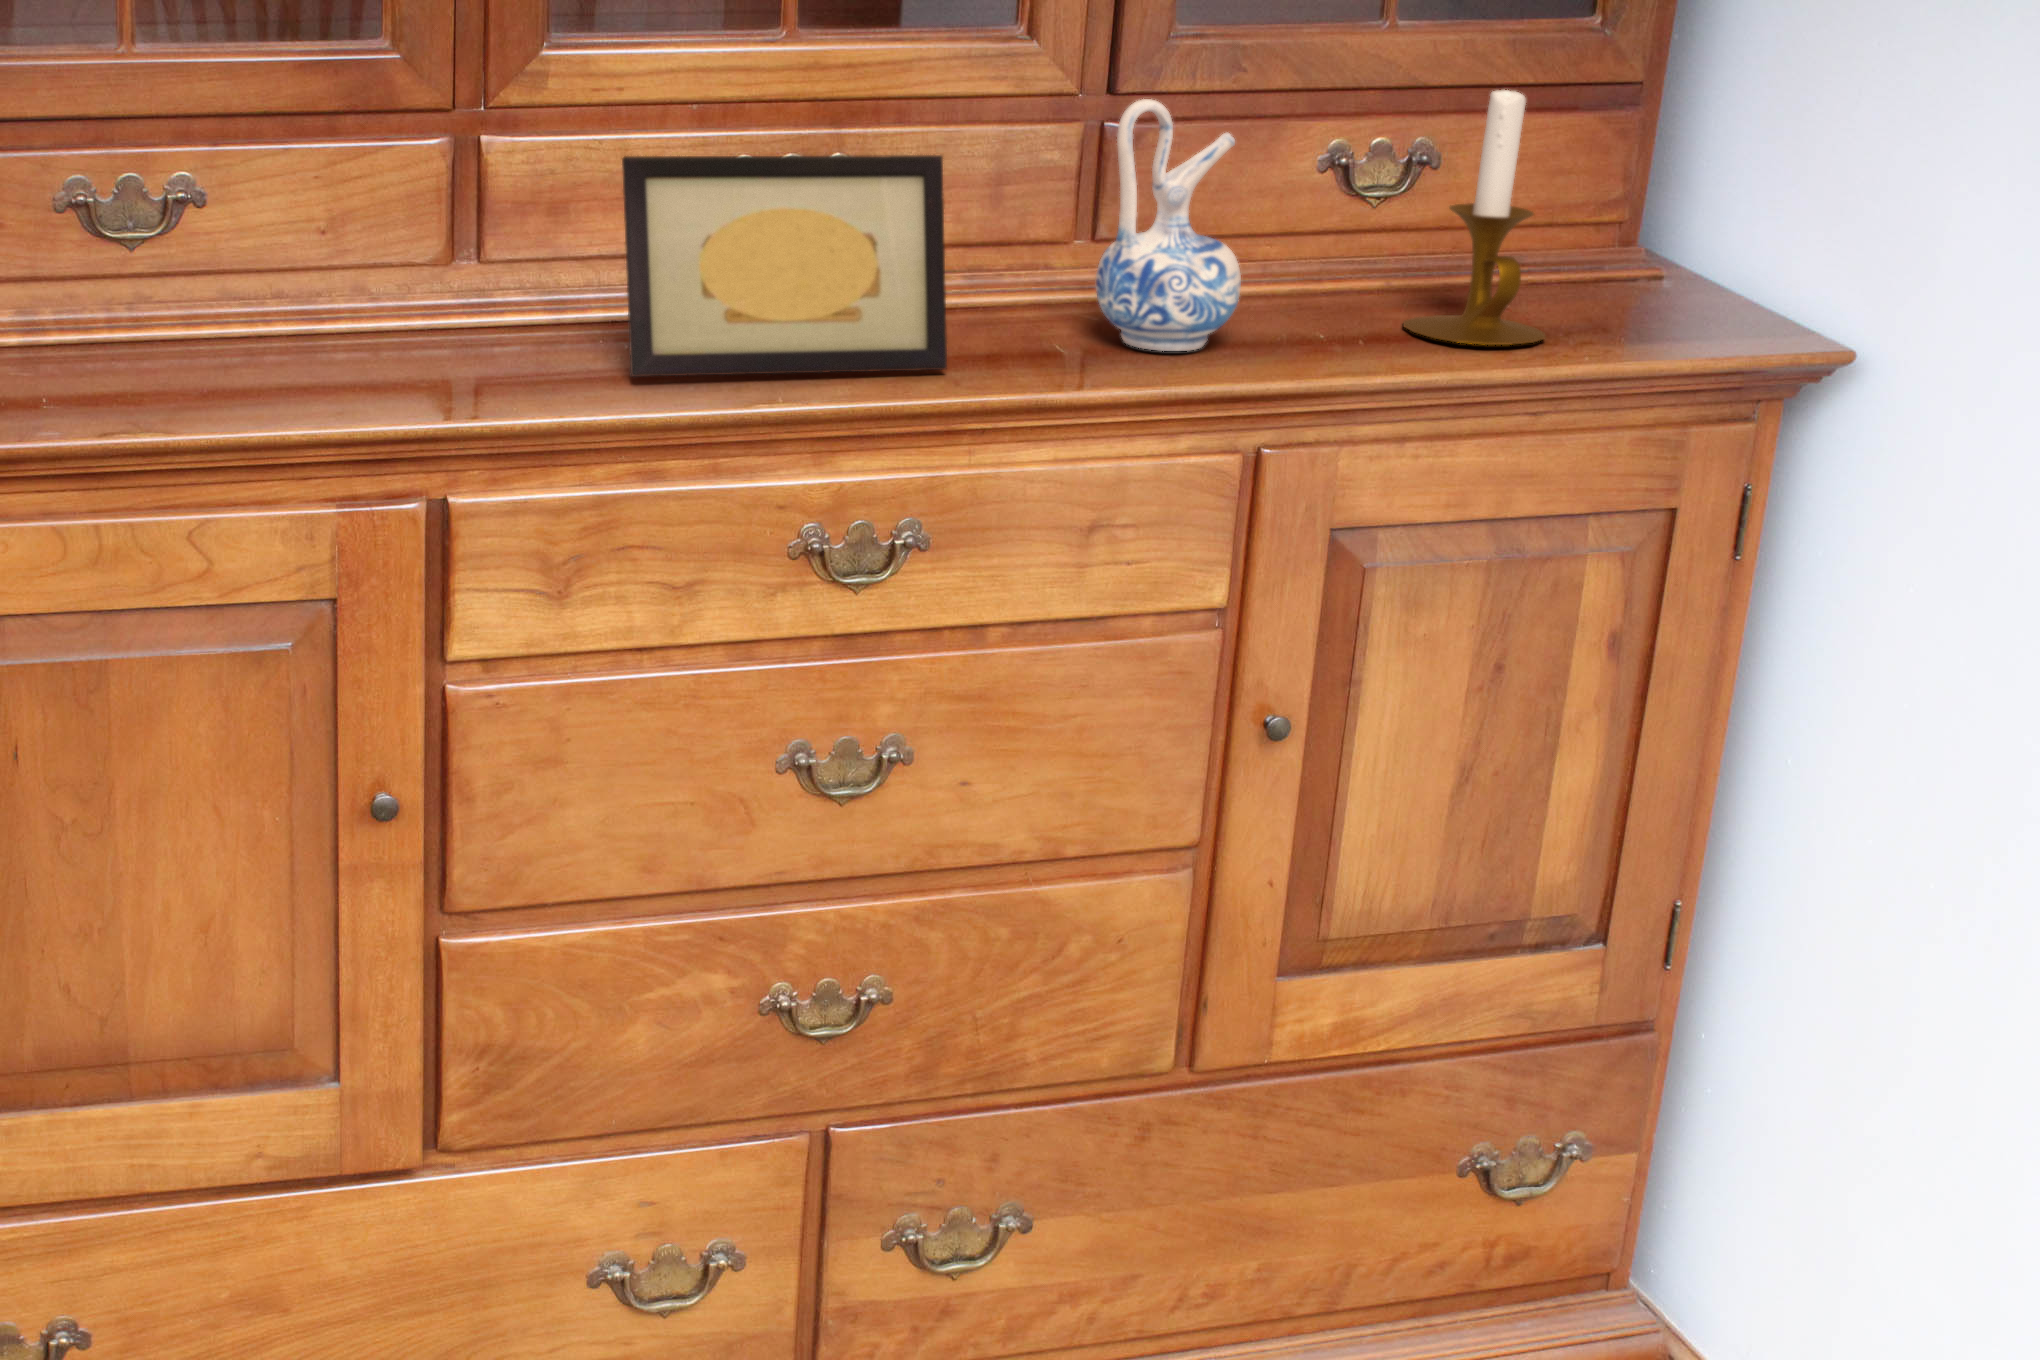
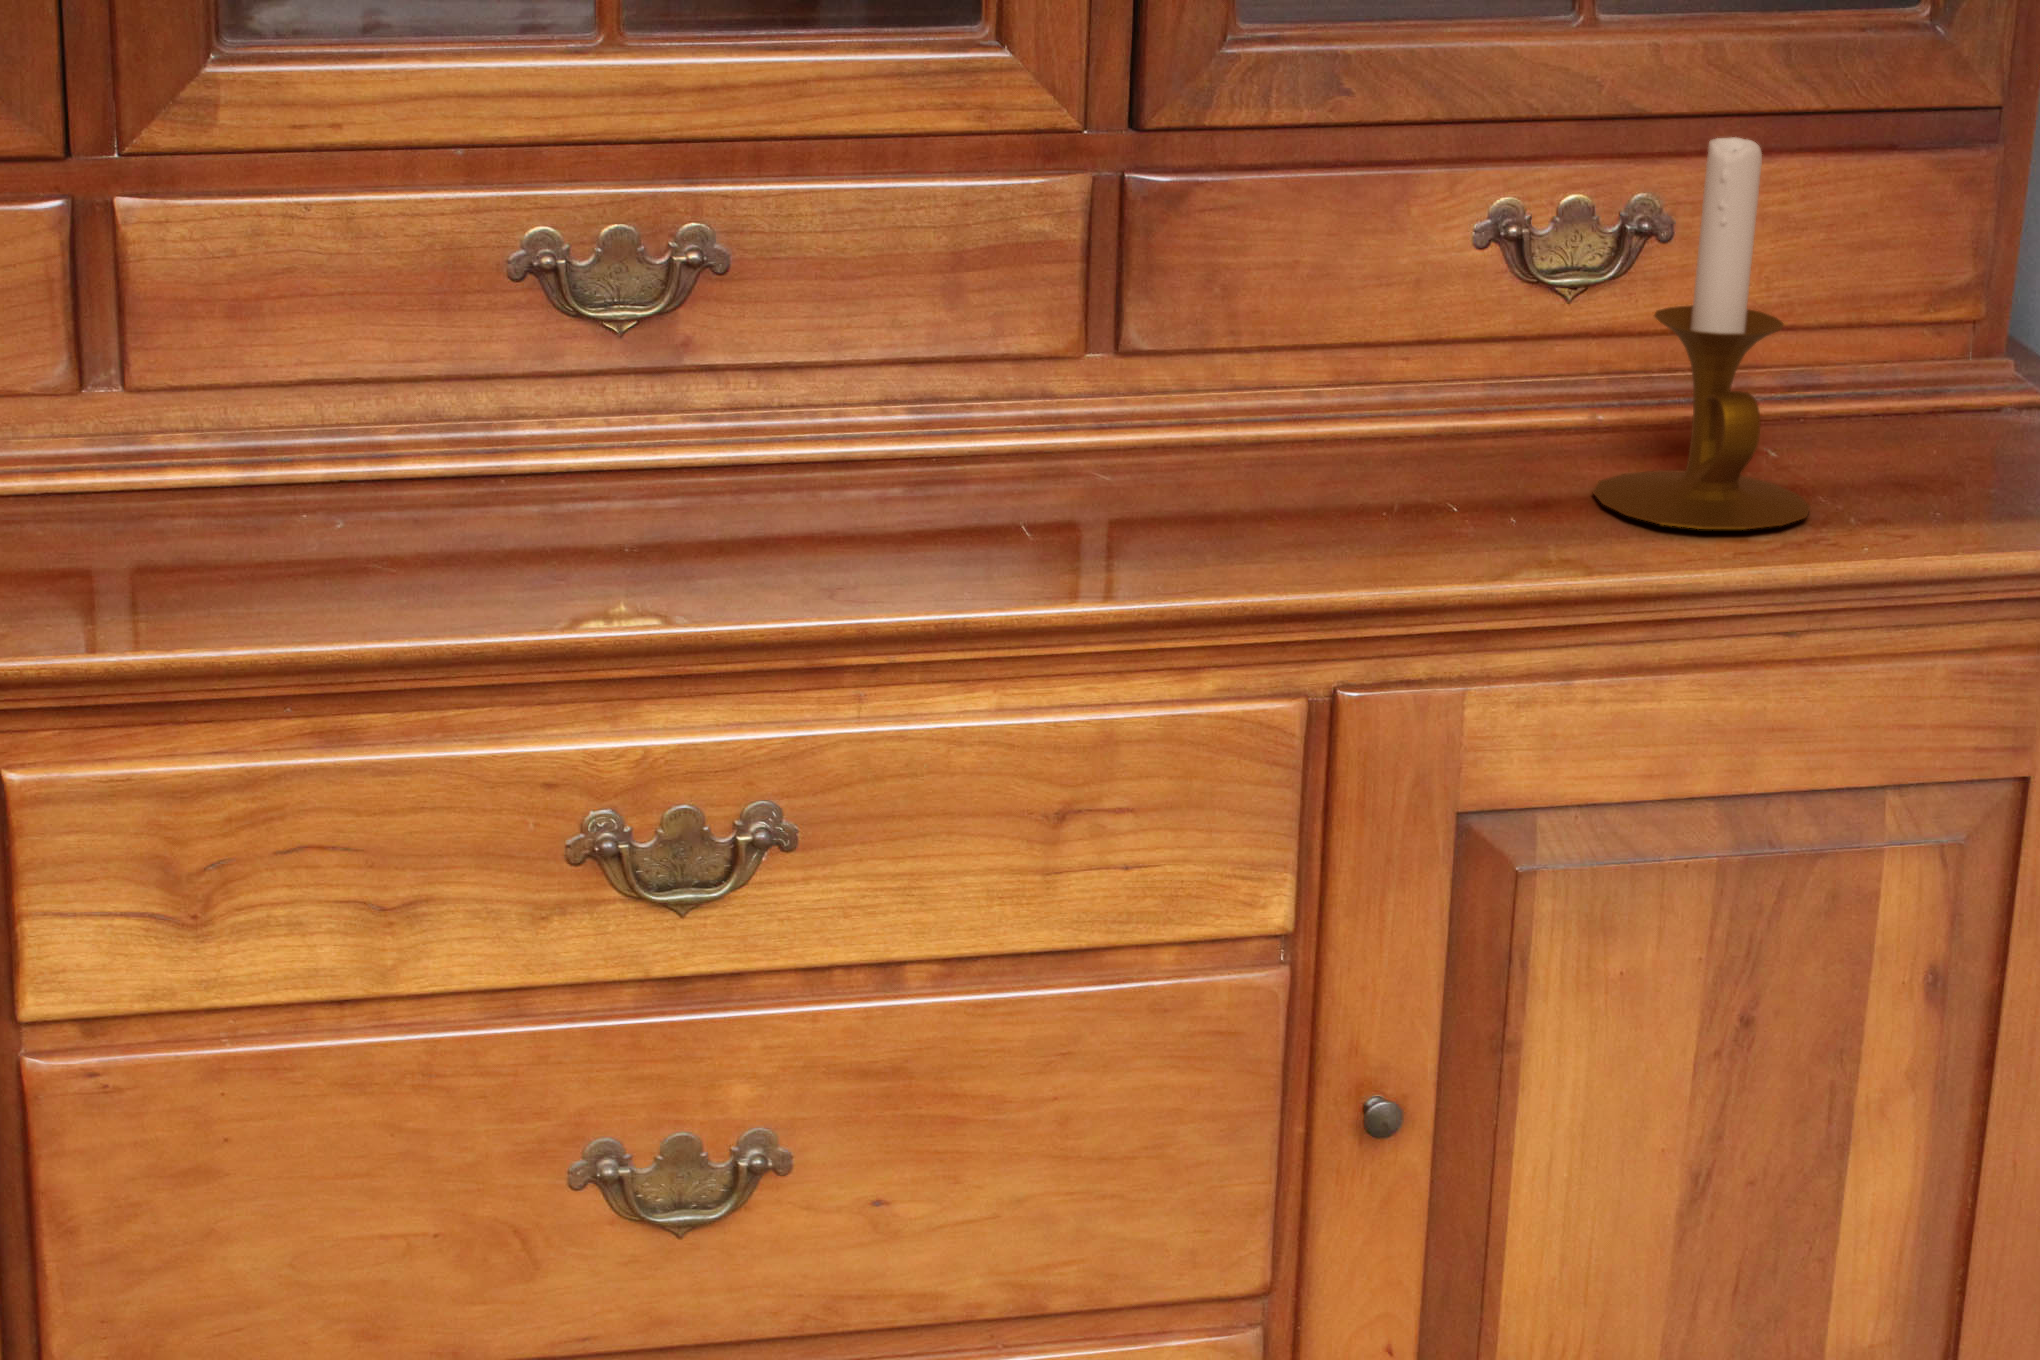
ceramic pitcher: present [1096,99,1241,351] -> none [1090,154,1312,537]
picture frame: present [622,155,947,377] -> none [300,240,827,581]

